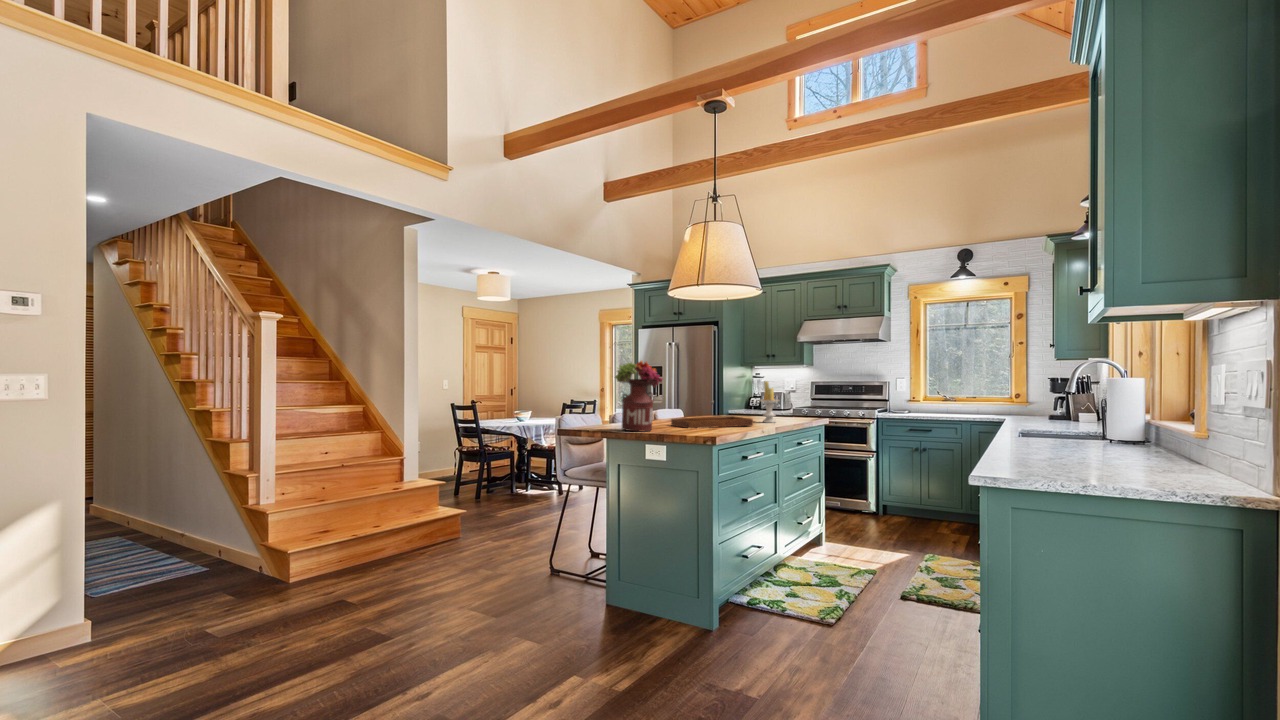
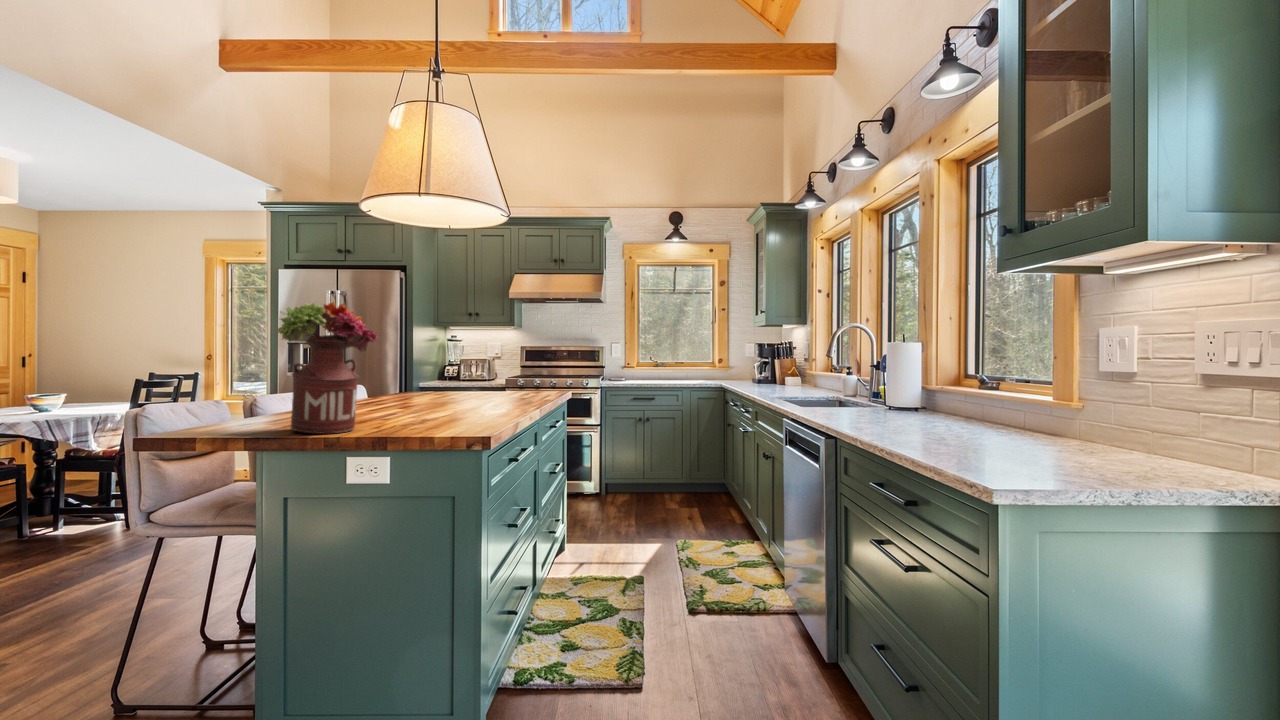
candle: present [760,381,779,423] -> none [501,343,531,401]
tray: present [671,401,753,428] -> none [377,372,508,420]

